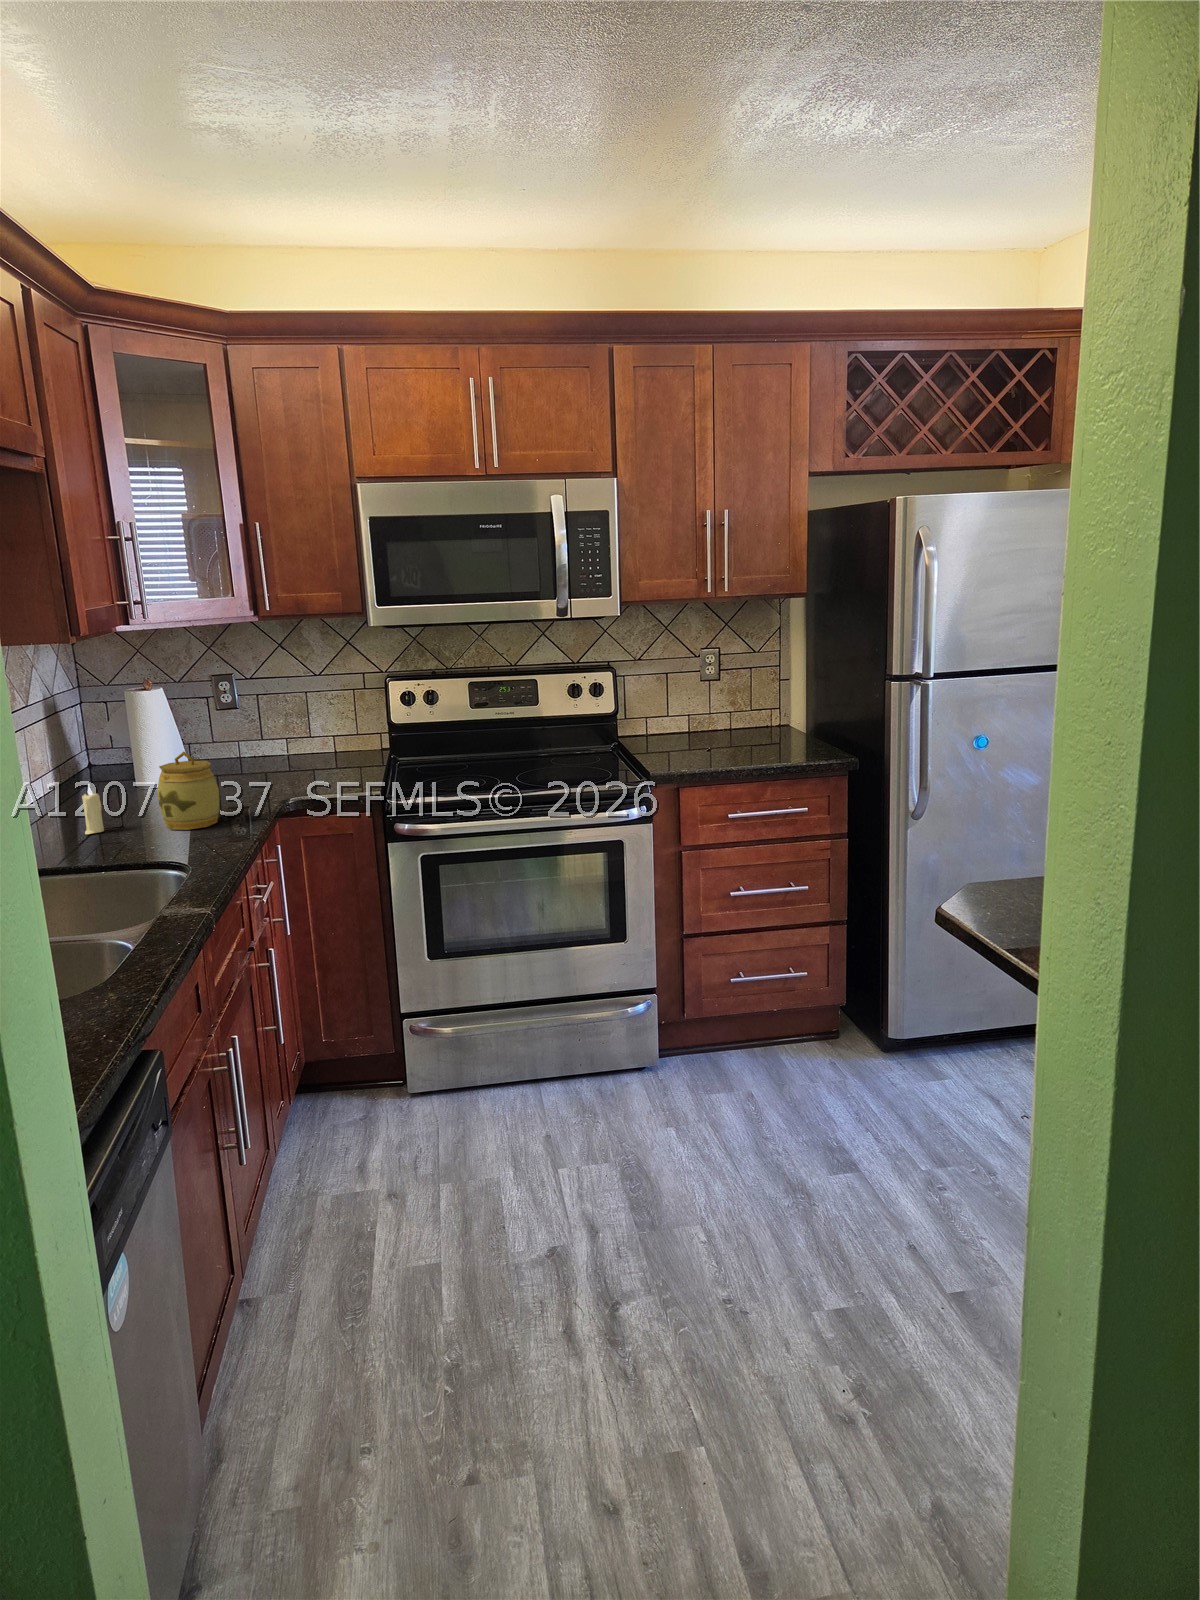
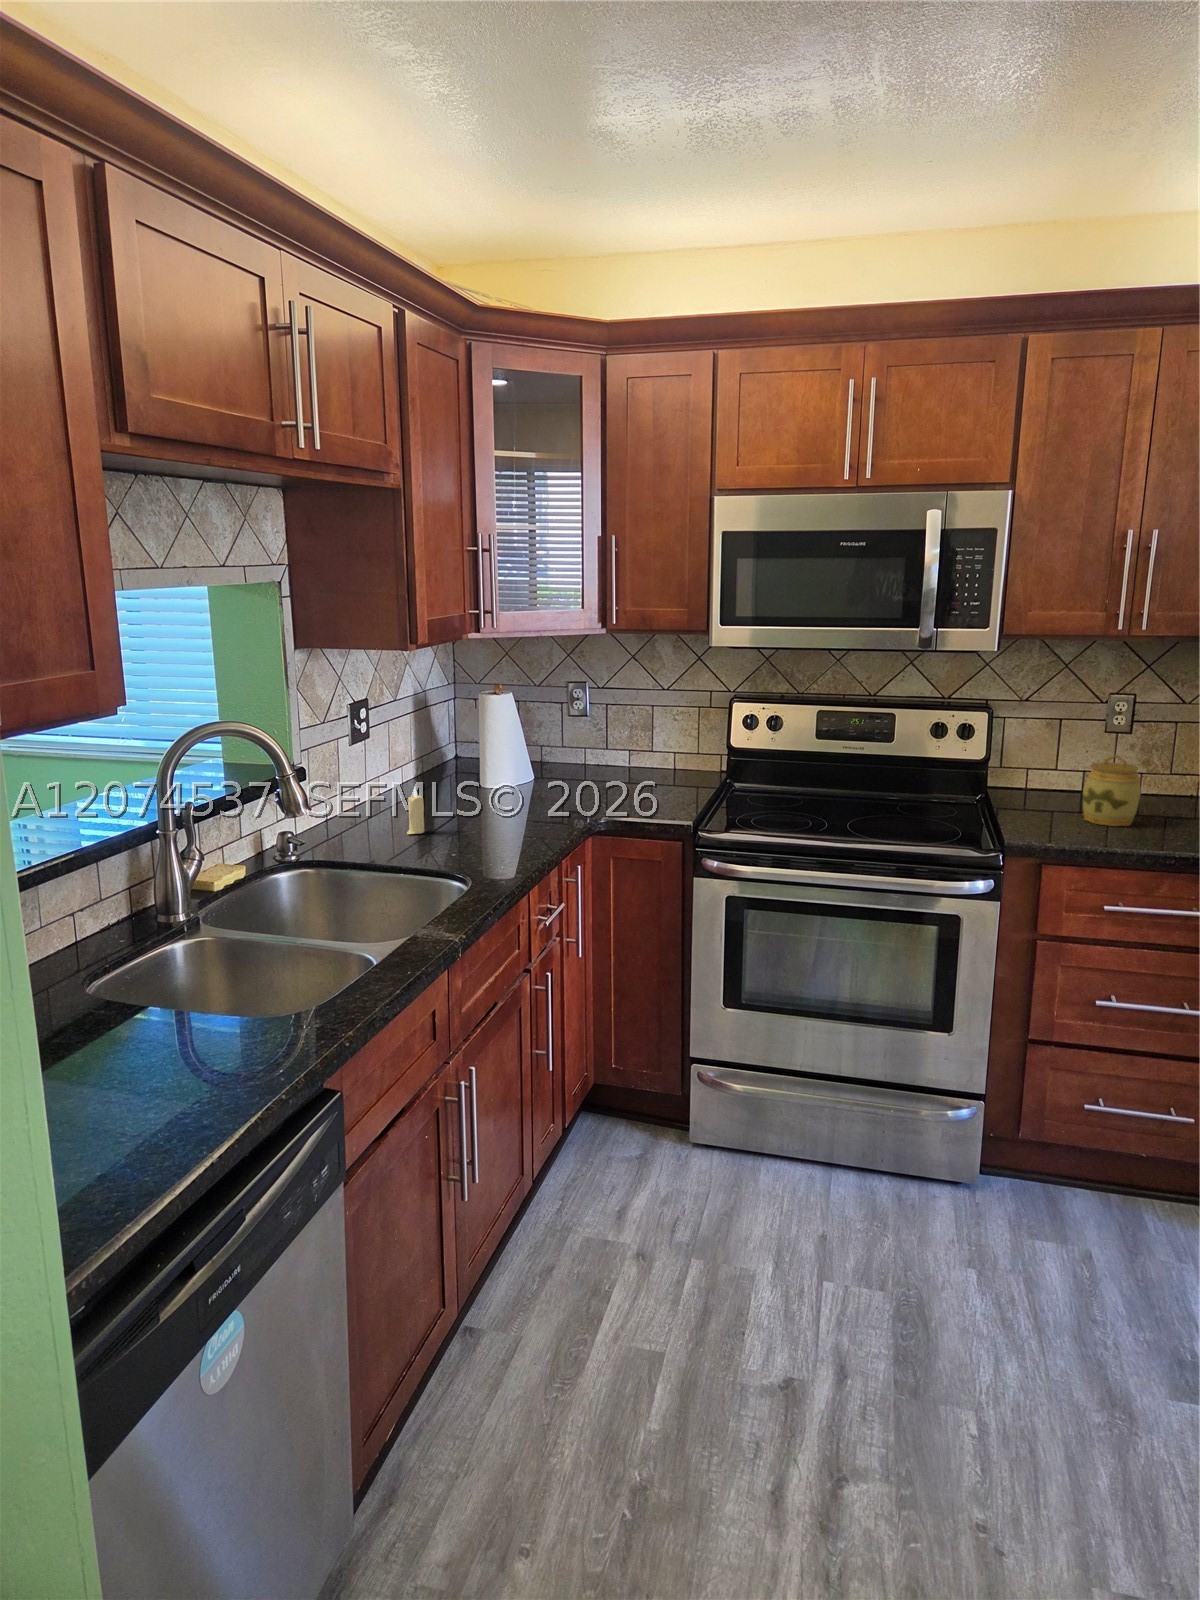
jar: present [157,752,219,830] -> present [1083,754,1141,826]

